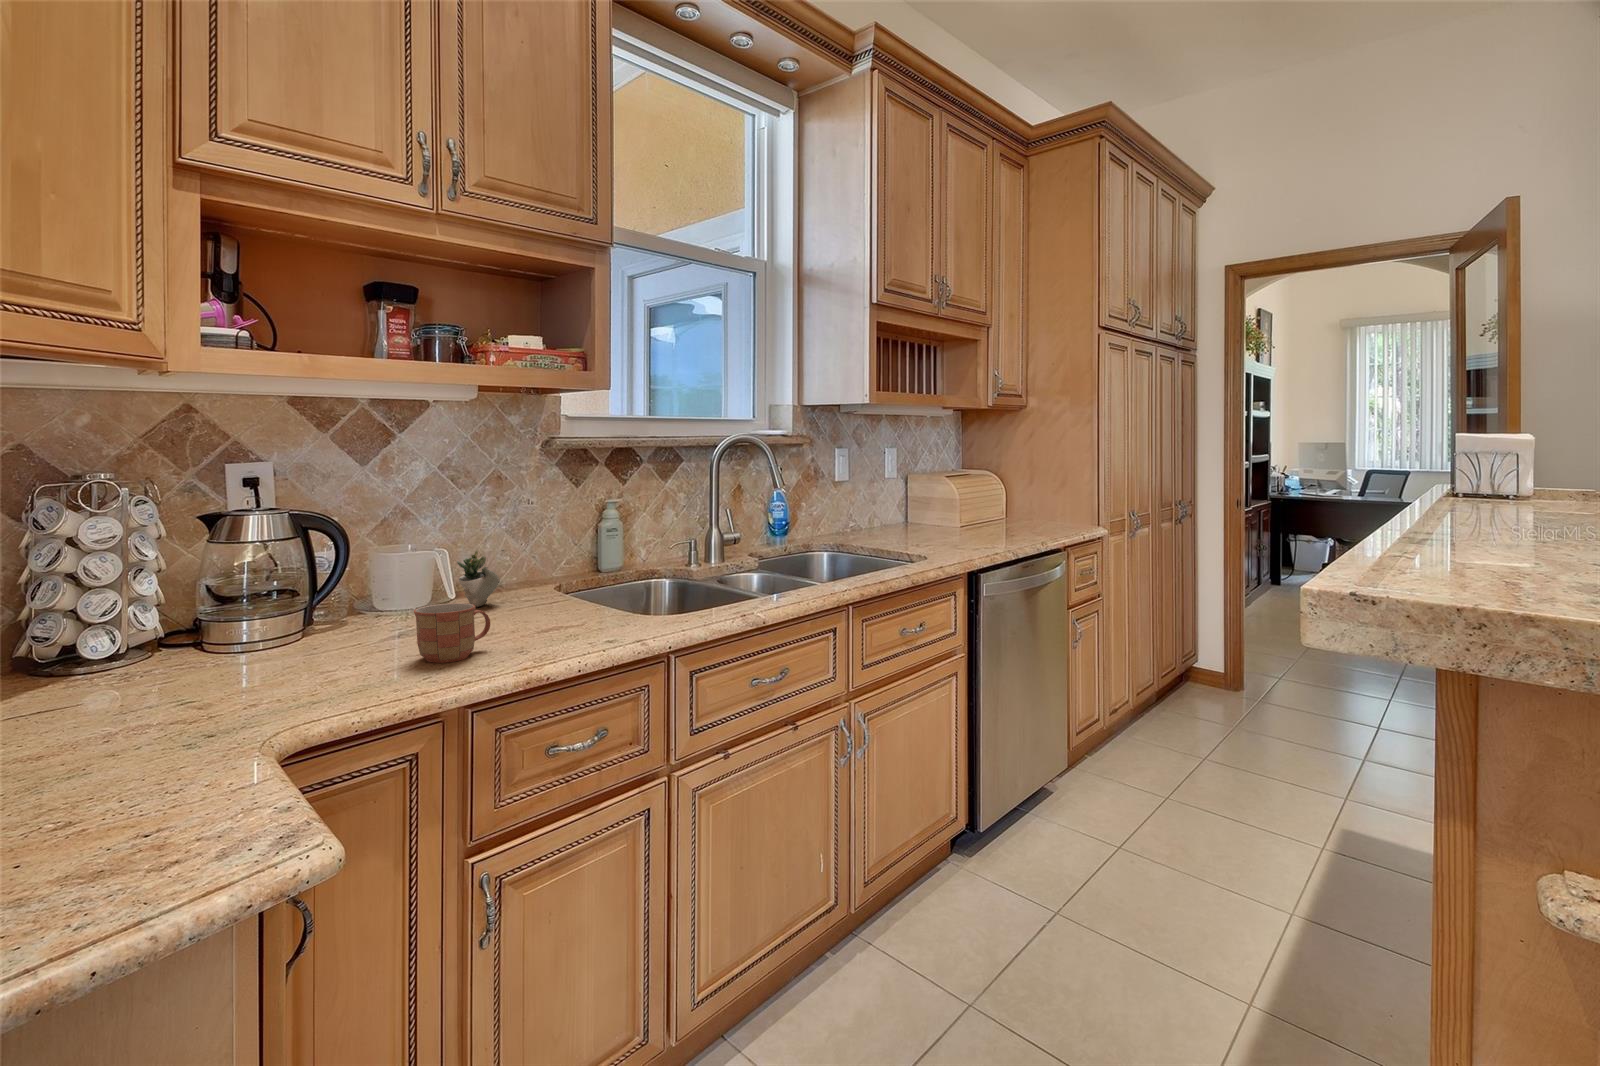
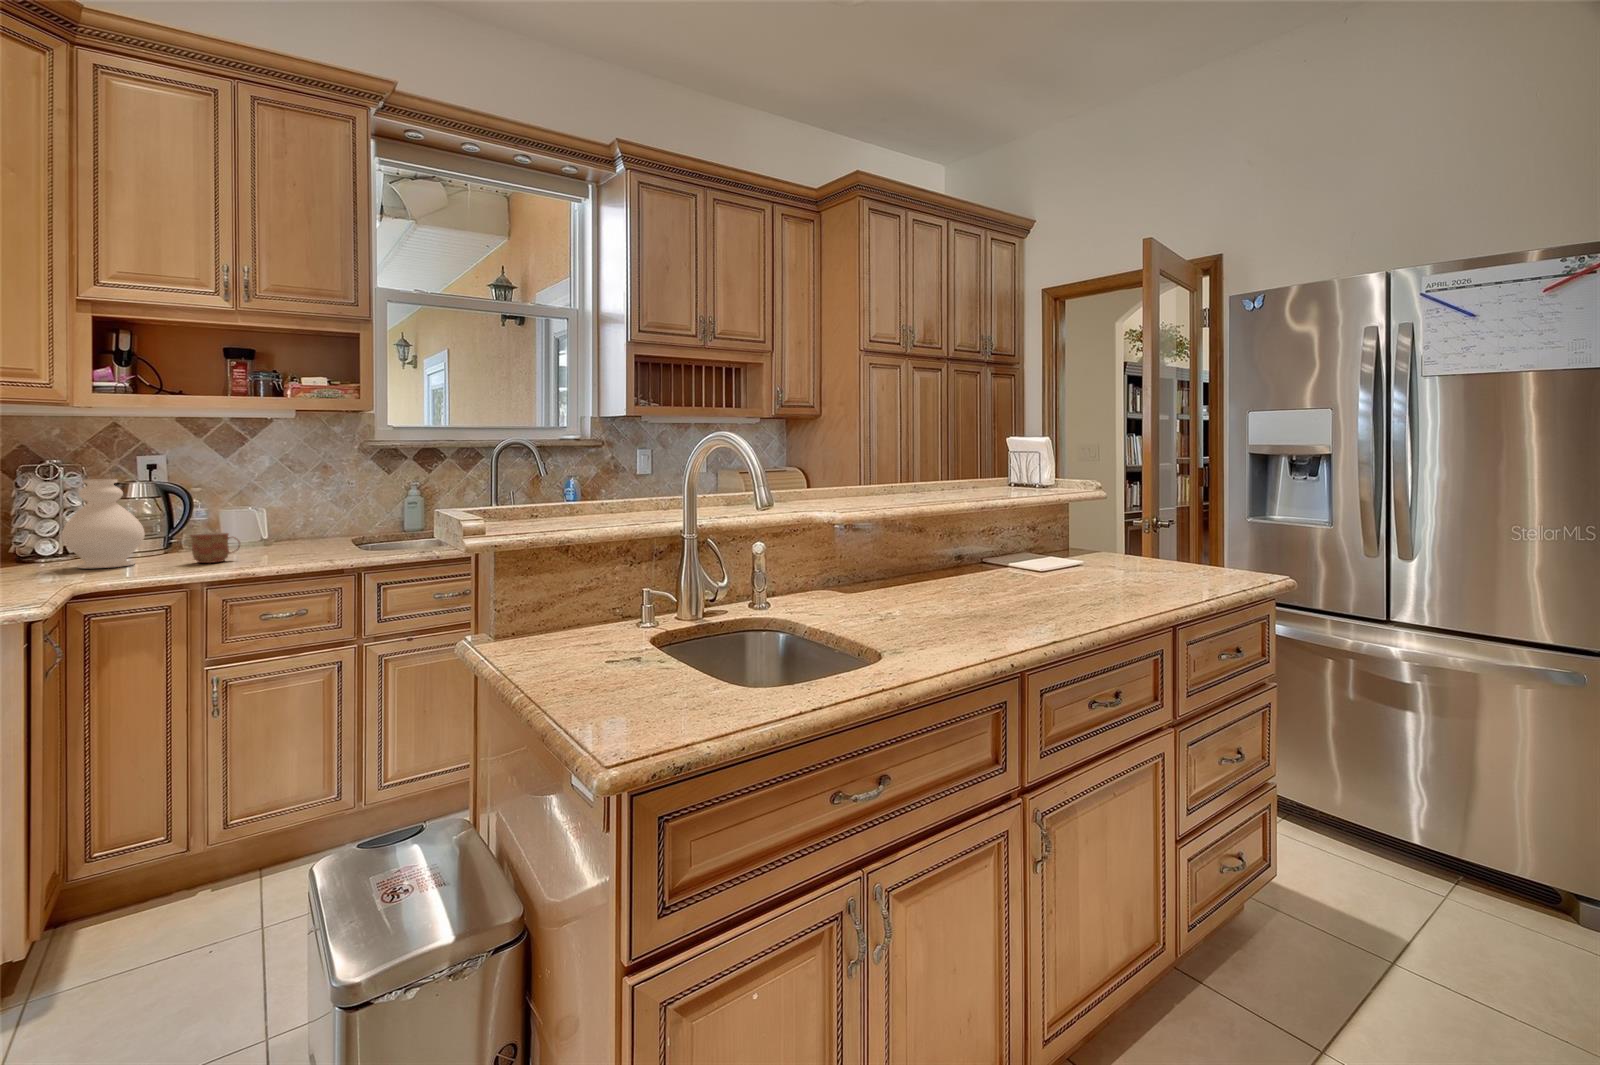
decorative vase: none [178,513,324,691] -> present [62,479,145,568]
succulent plant: present [457,549,504,607] -> none [268,508,300,545]

